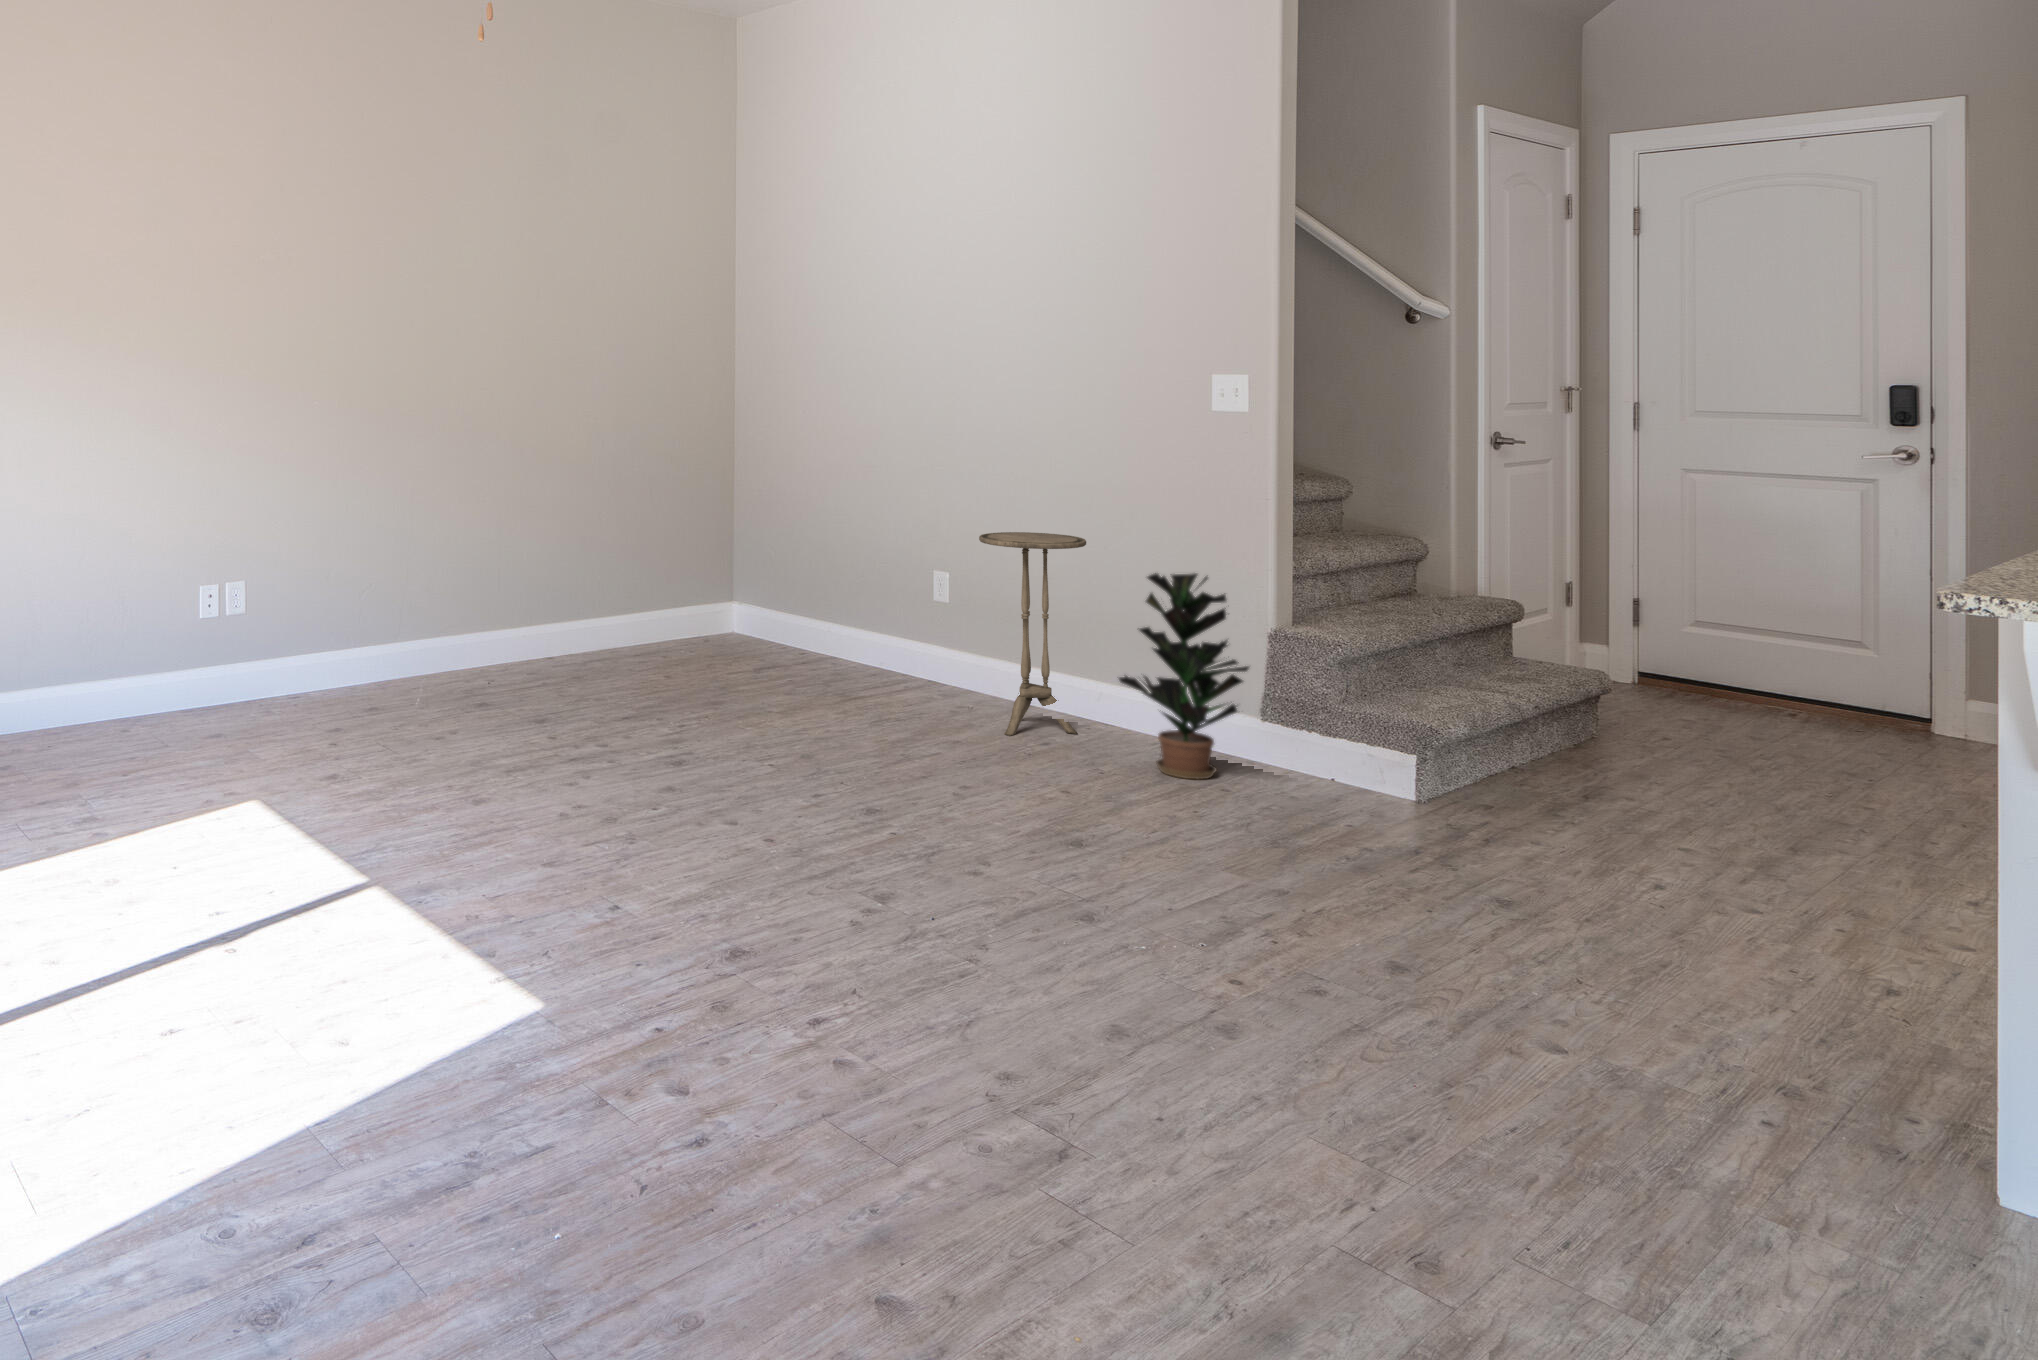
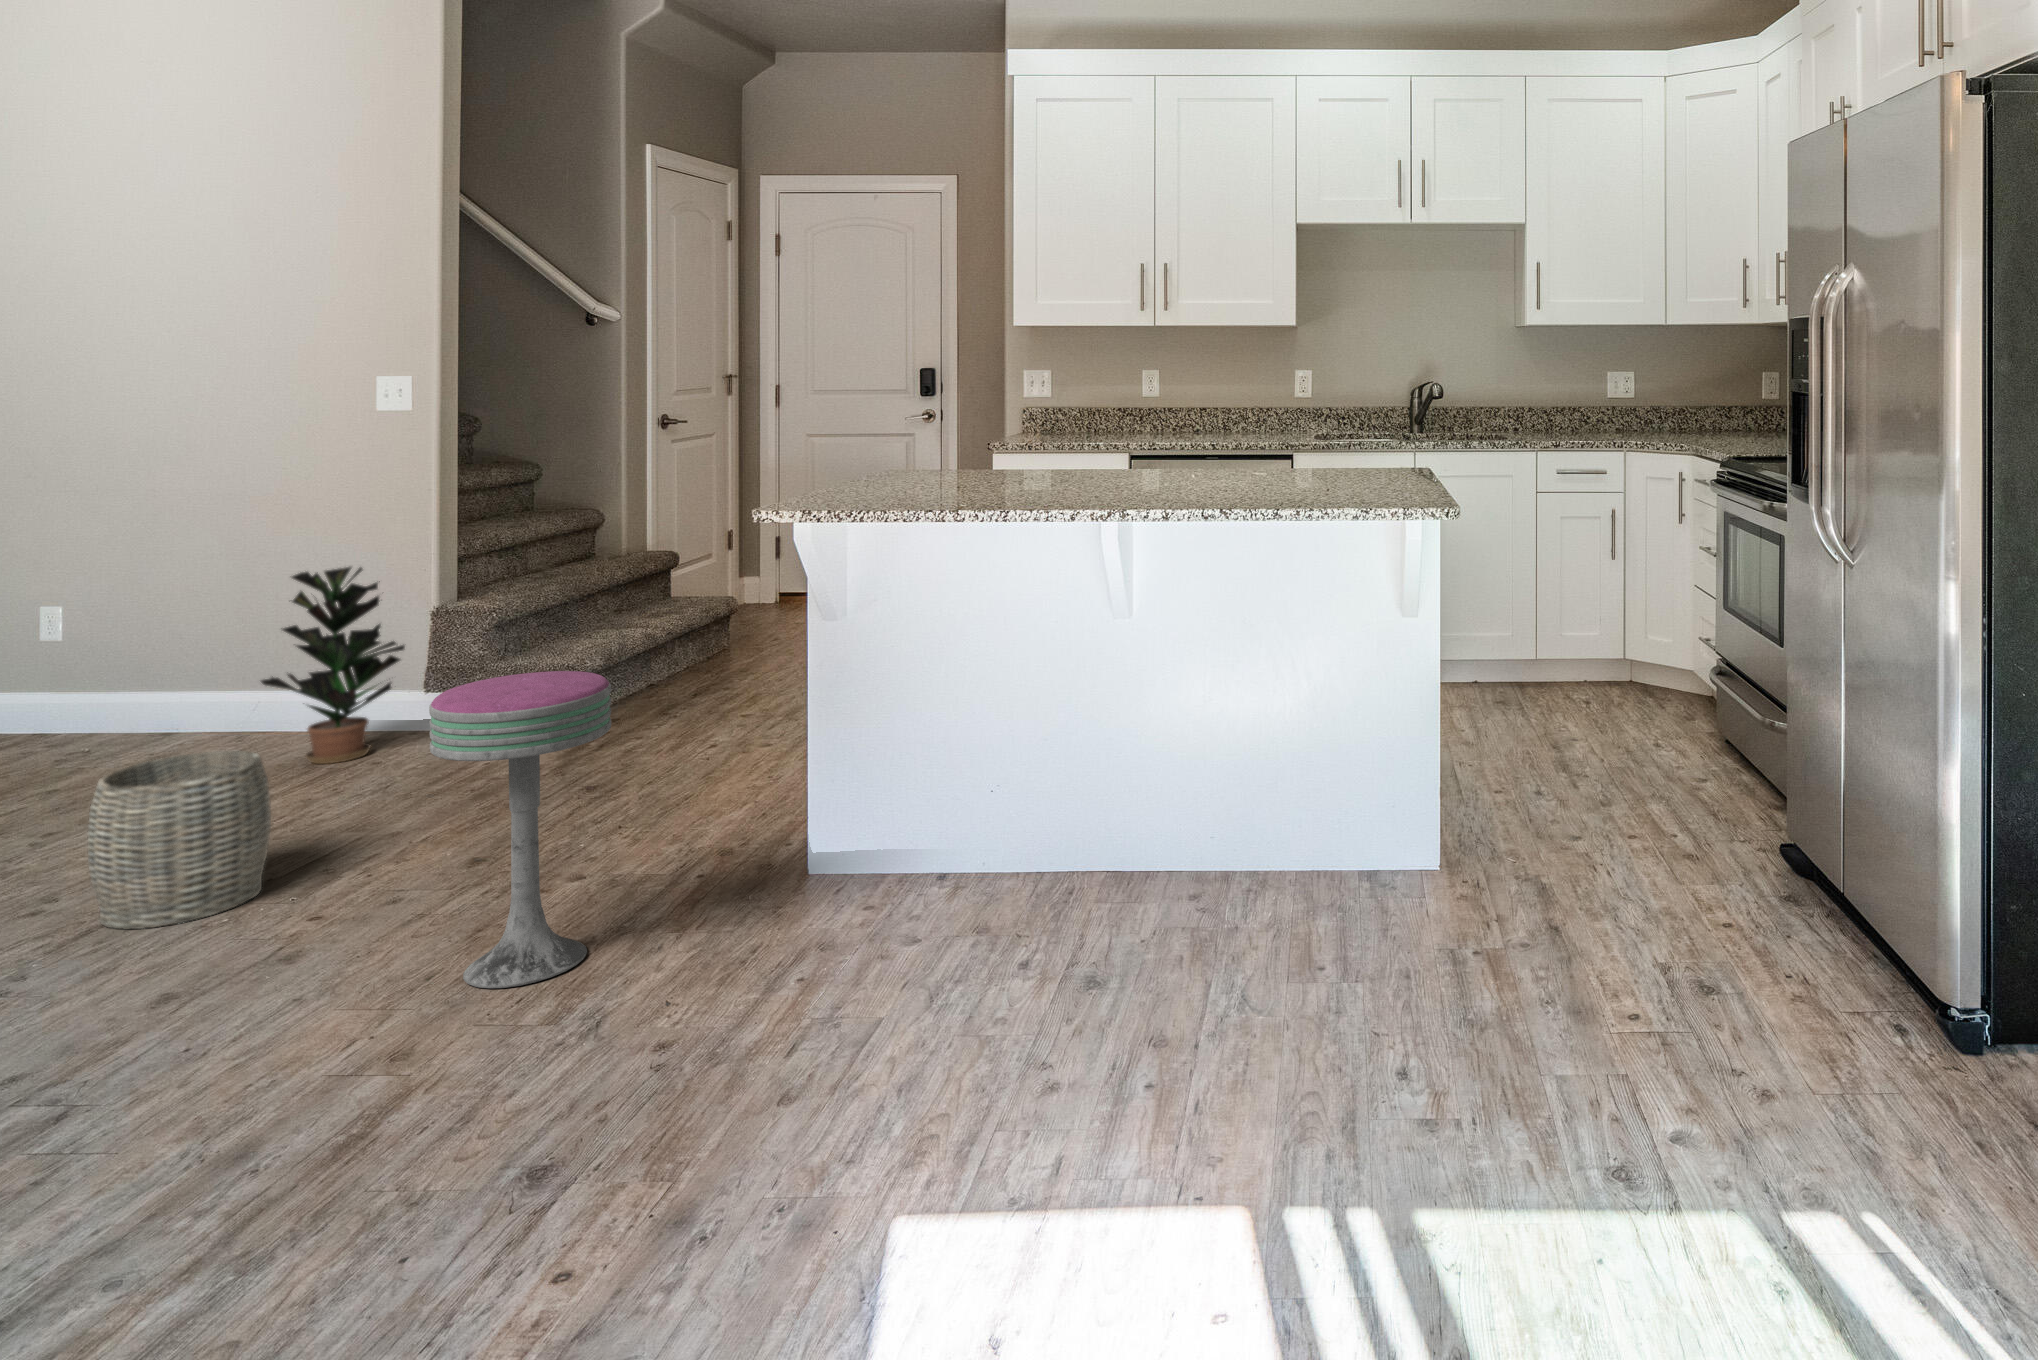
side table: present [979,532,1086,736] -> none [89,544,234,767]
woven basket: none [1030,748,1181,931] -> present [88,751,271,929]
bar stool: none [1432,752,1696,1208] -> present [429,671,611,988]

